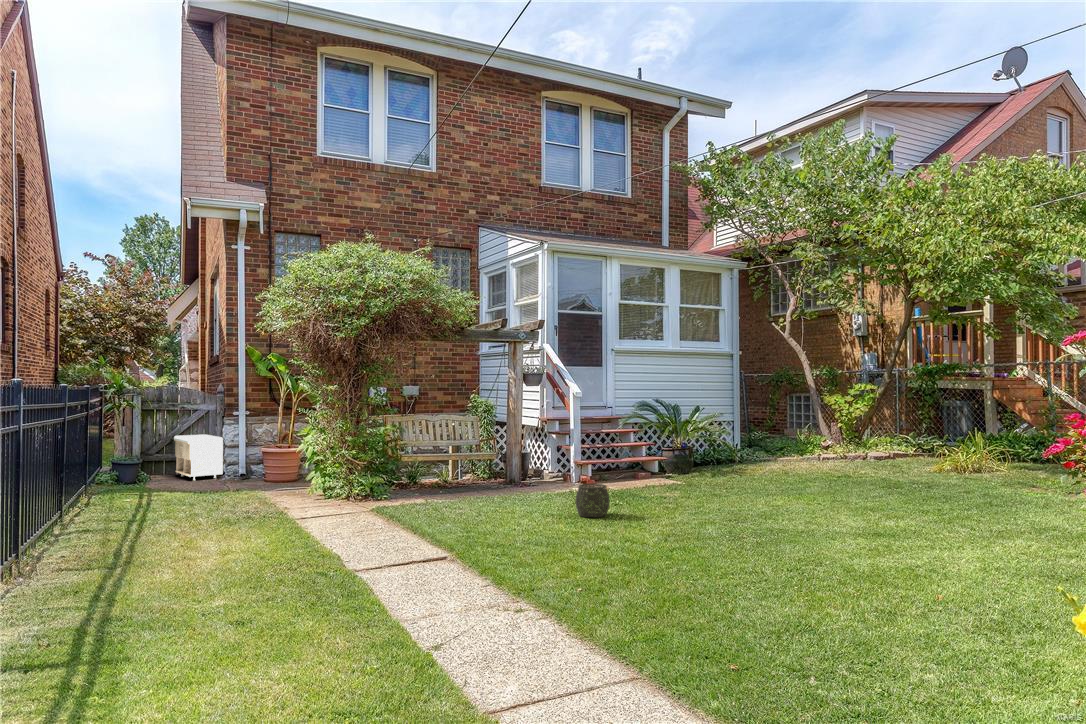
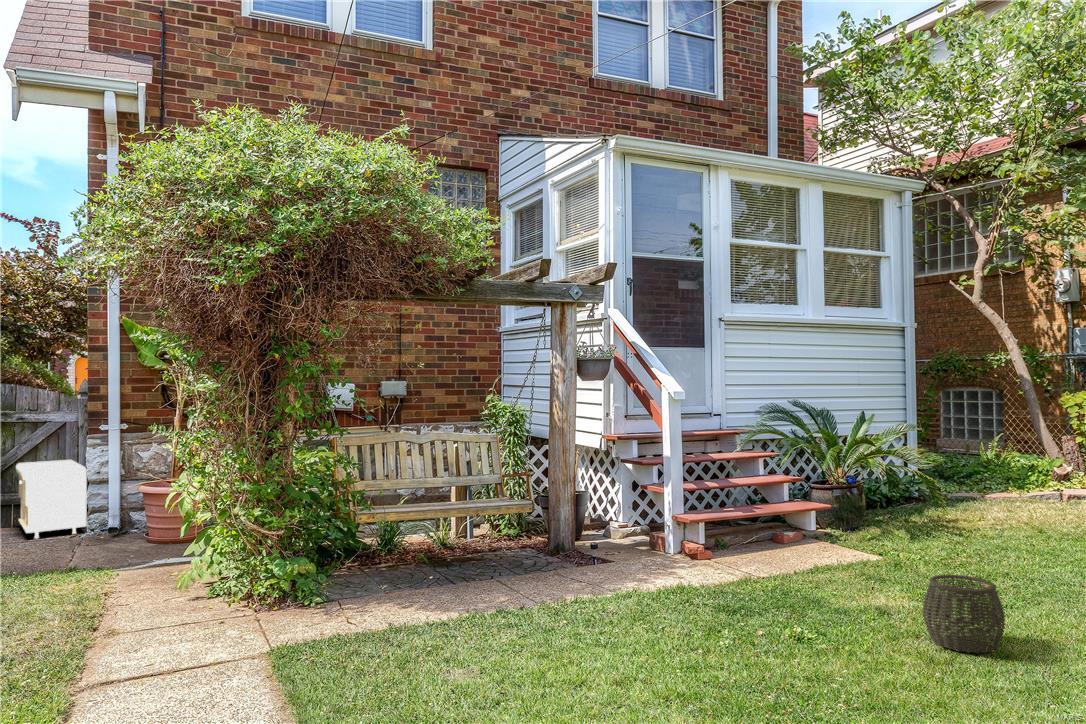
woven basket: present [575,484,610,517] -> present [922,575,1005,654]

